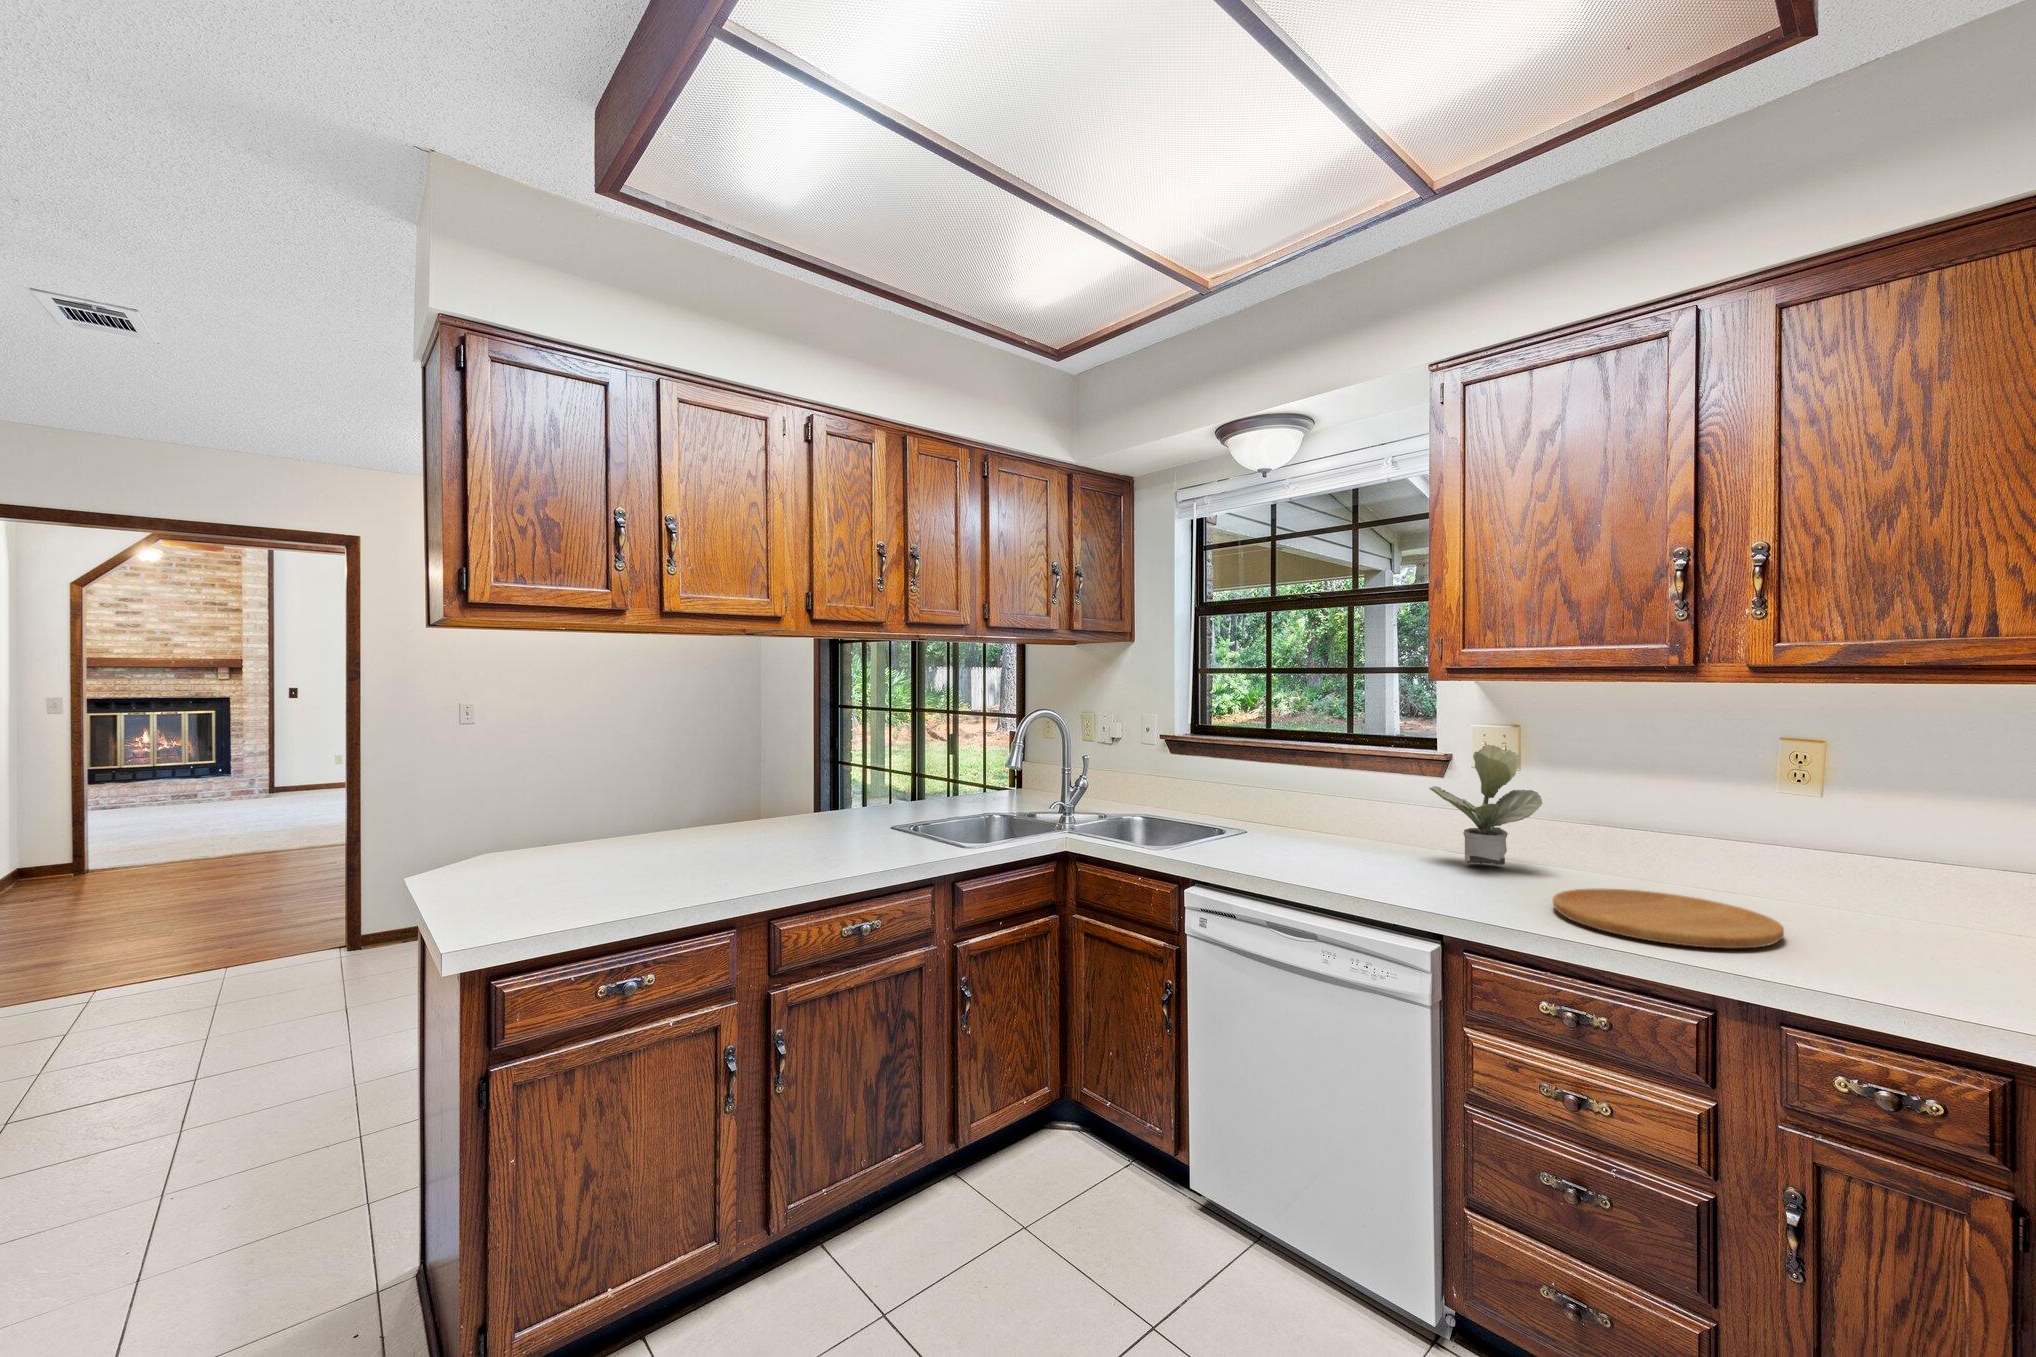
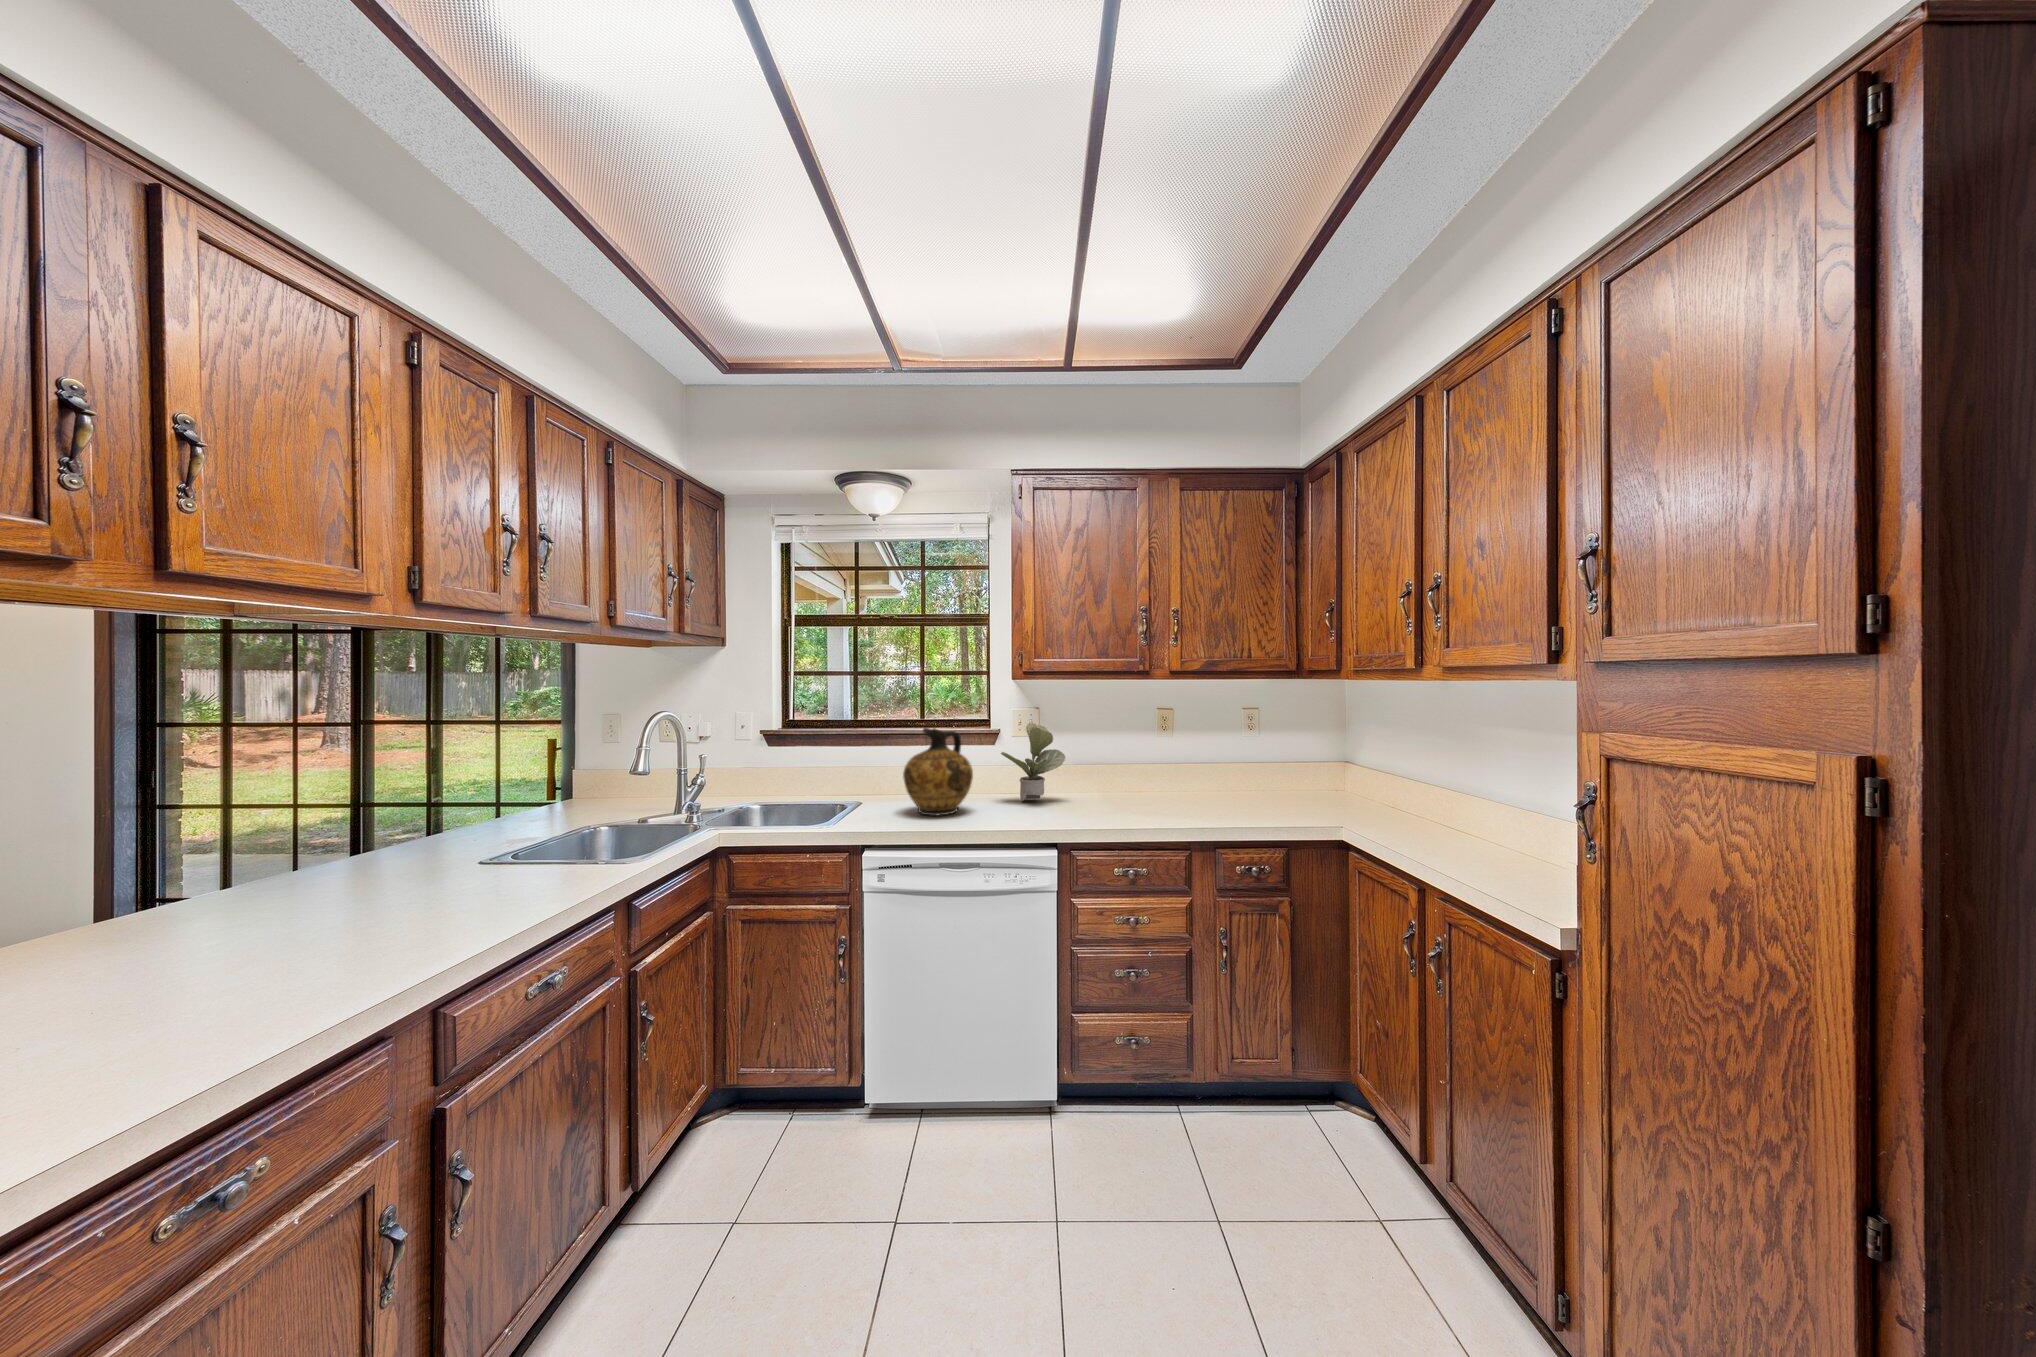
ceramic jug: none [1268,743,1368,863] -> present [903,727,973,815]
cutting board: present [1553,888,1784,948] -> none [1098,800,1203,825]

